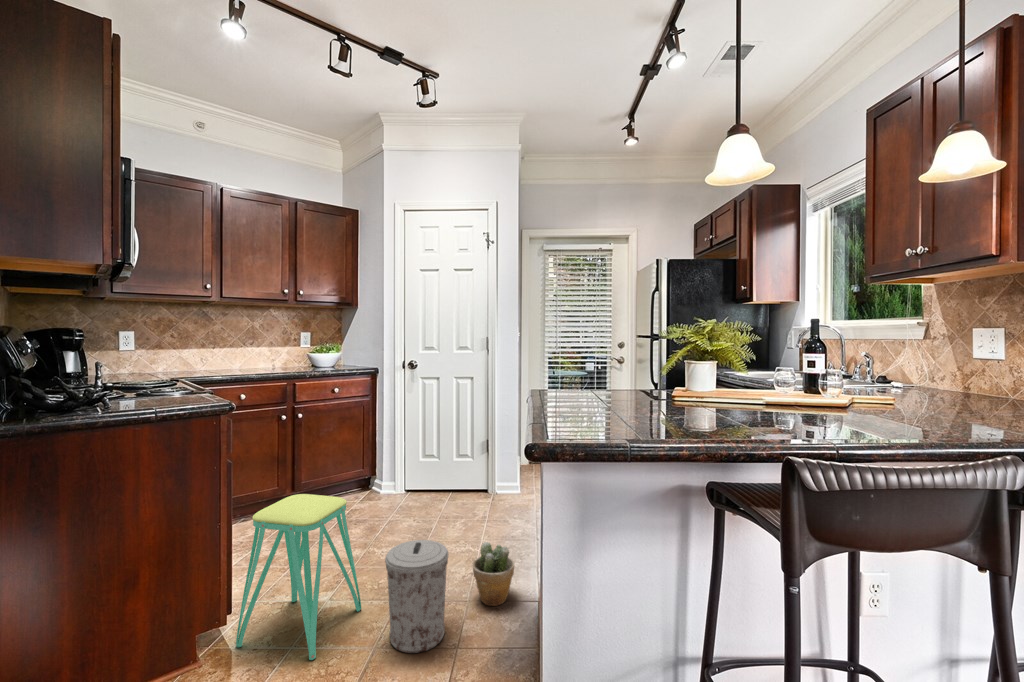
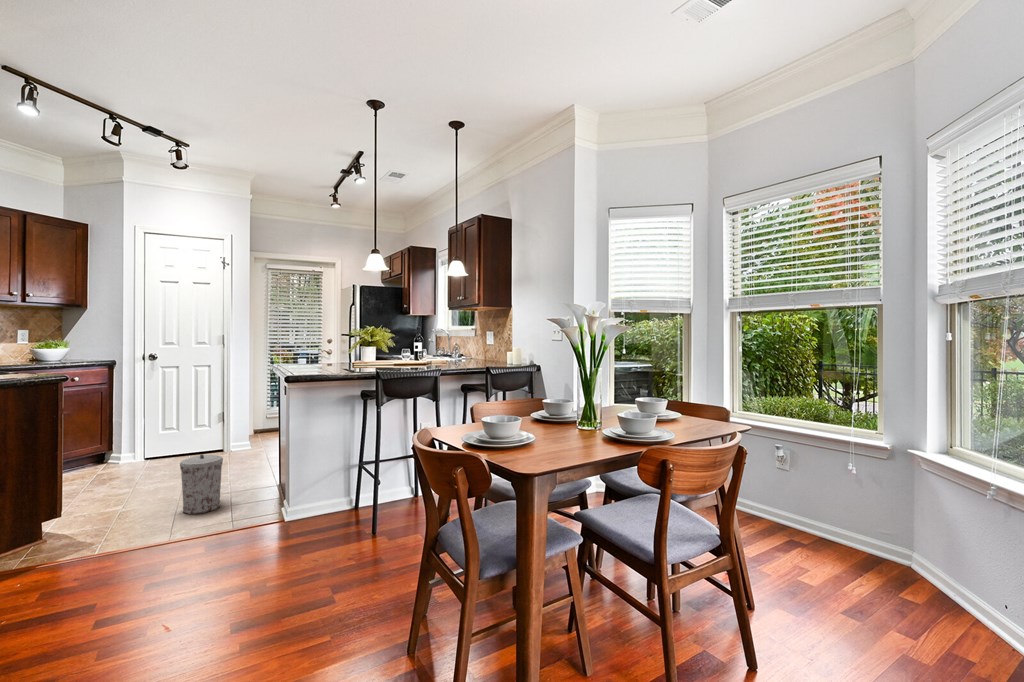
stool: present [236,494,361,660] -> none [62,437,153,535]
potted plant: present [473,542,514,606] -> none [233,456,262,492]

